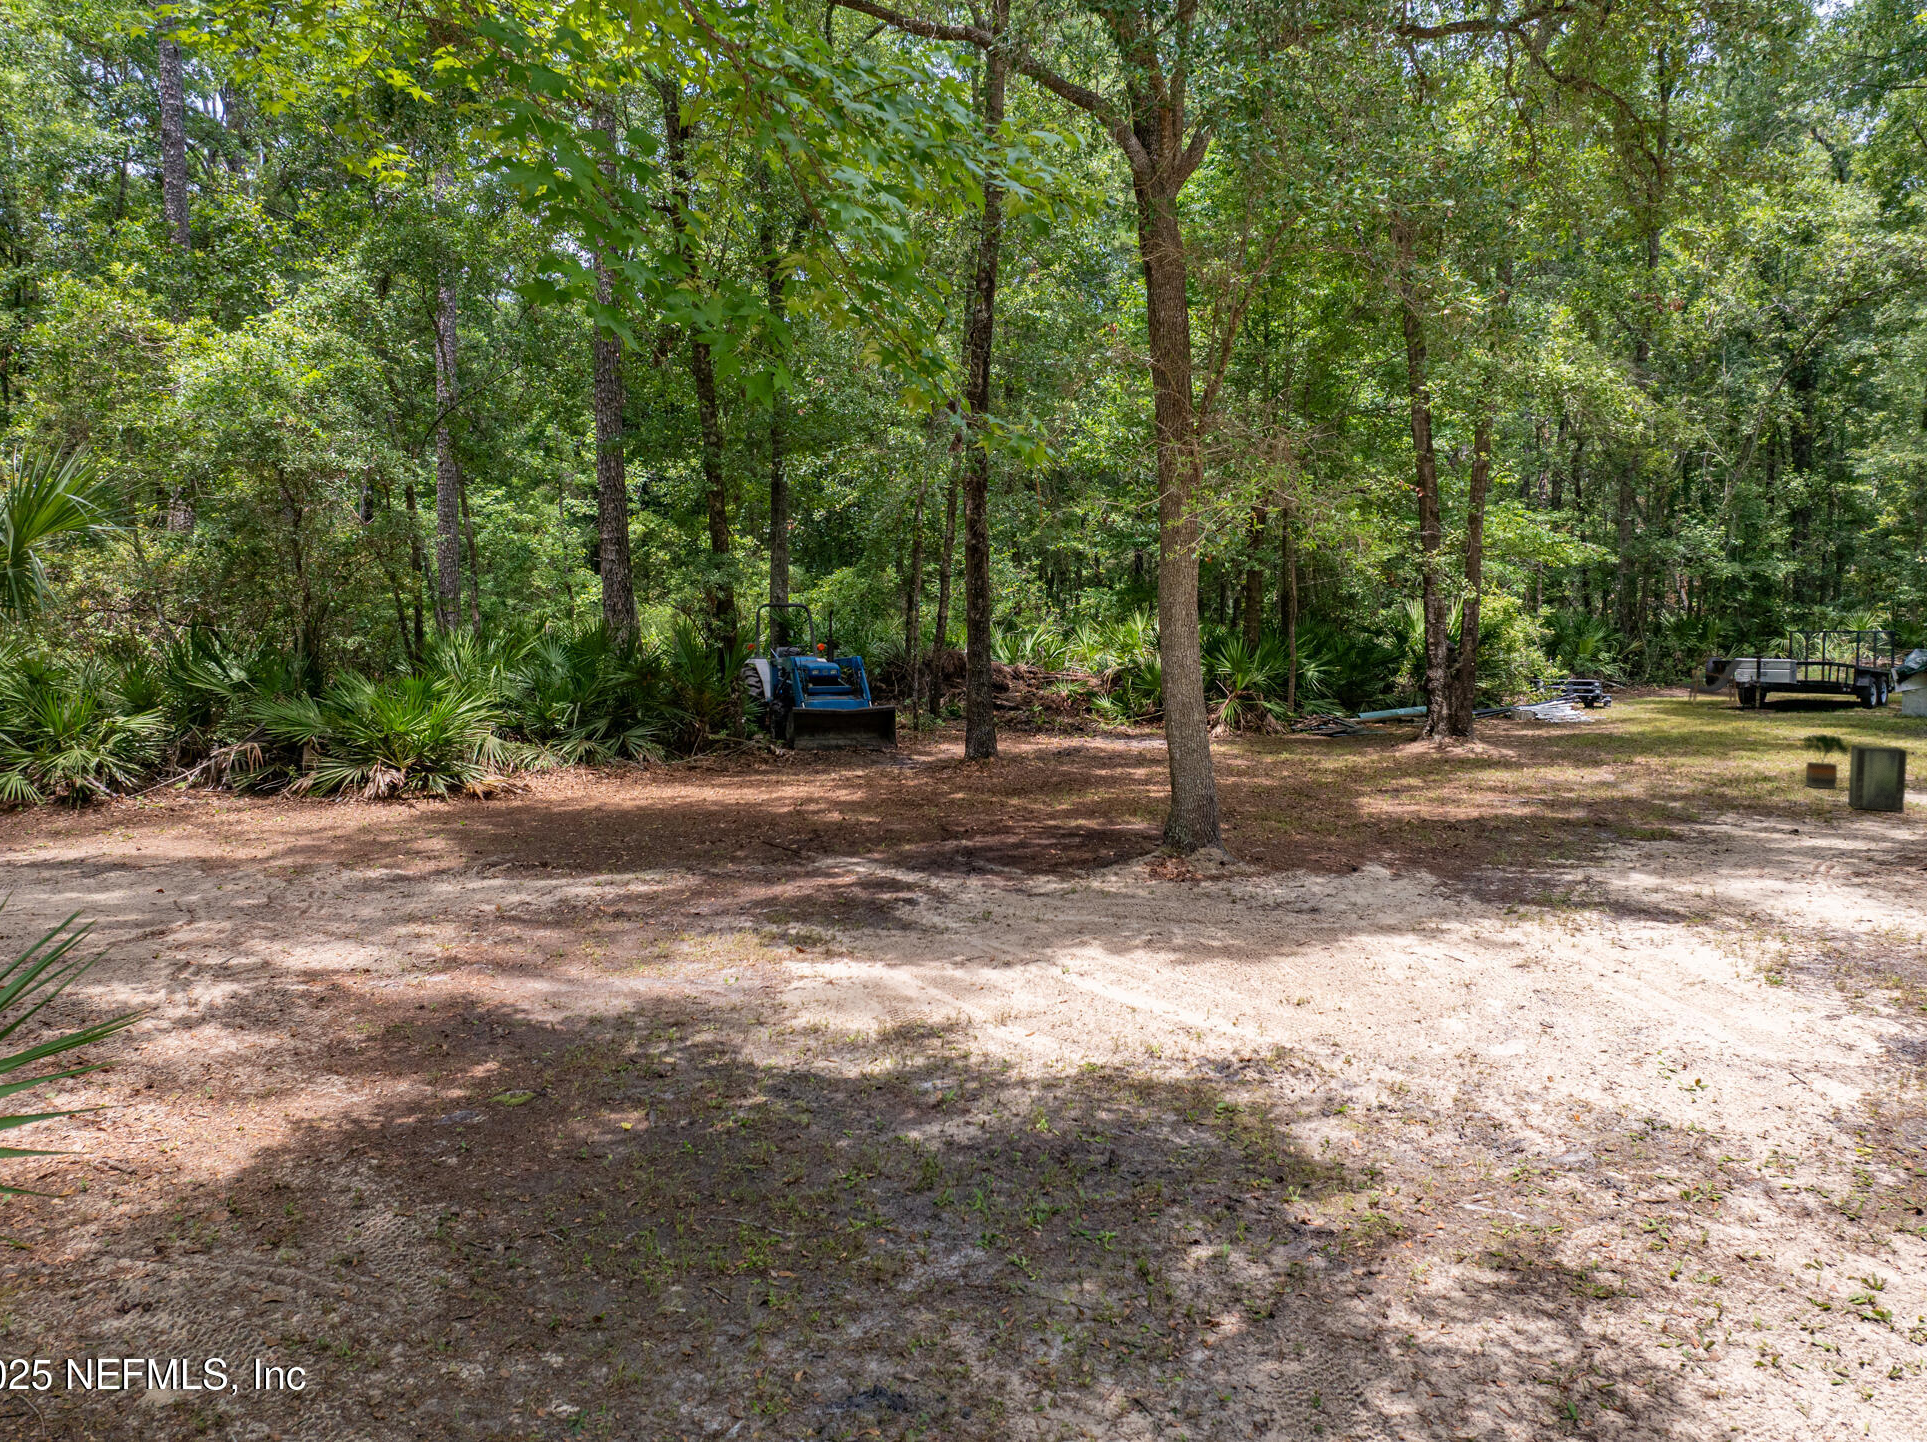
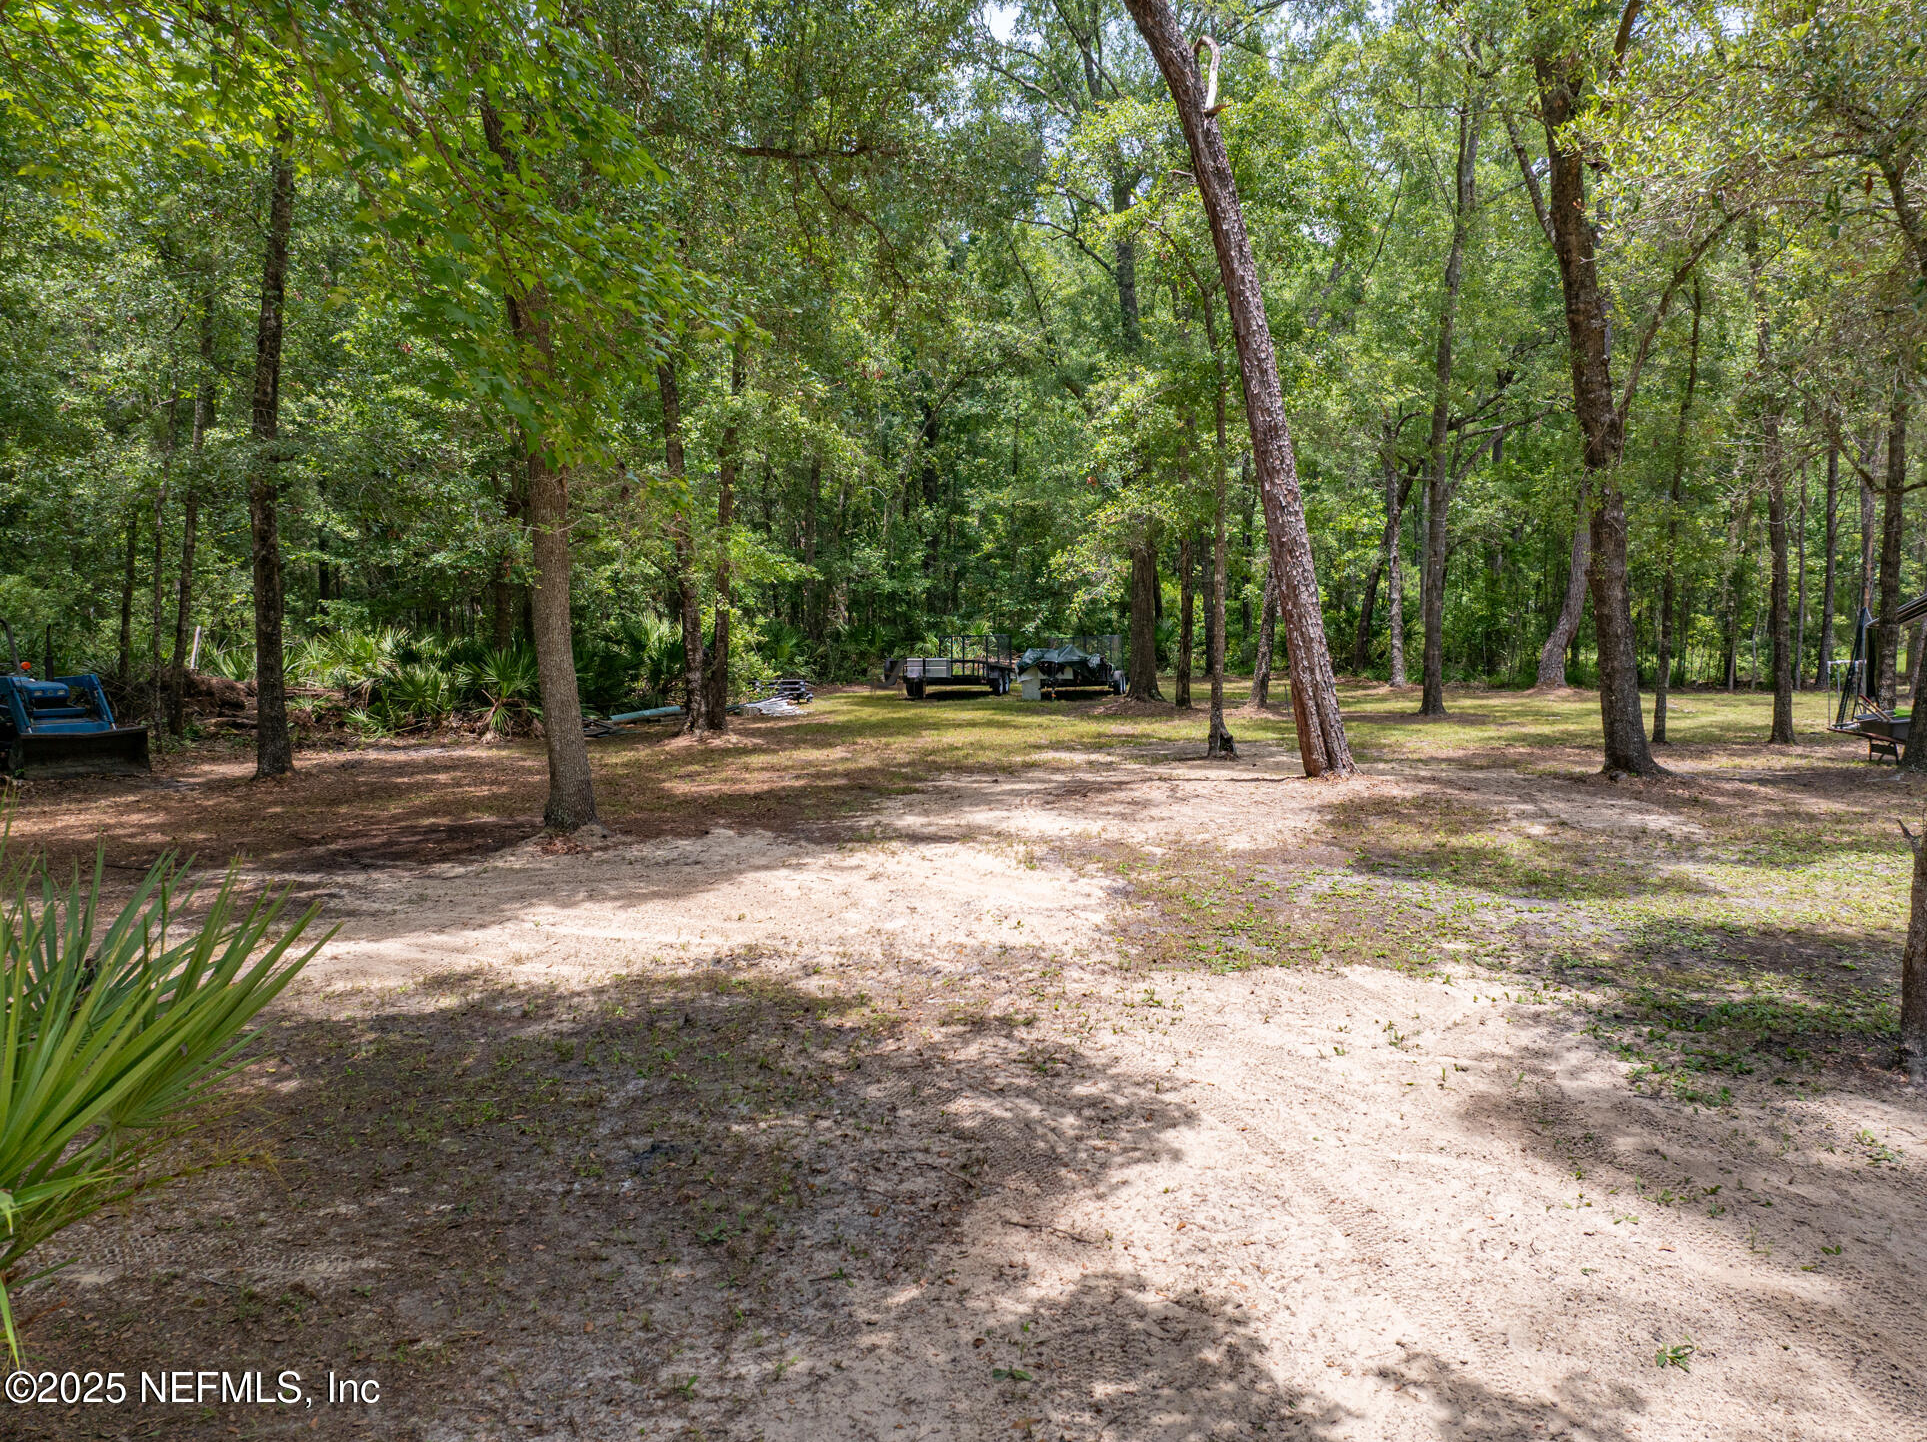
potted tree: present [1803,734,1849,789] -> none [950,705,978,744]
storage box: present [1848,745,1907,812] -> none [978,710,1007,753]

